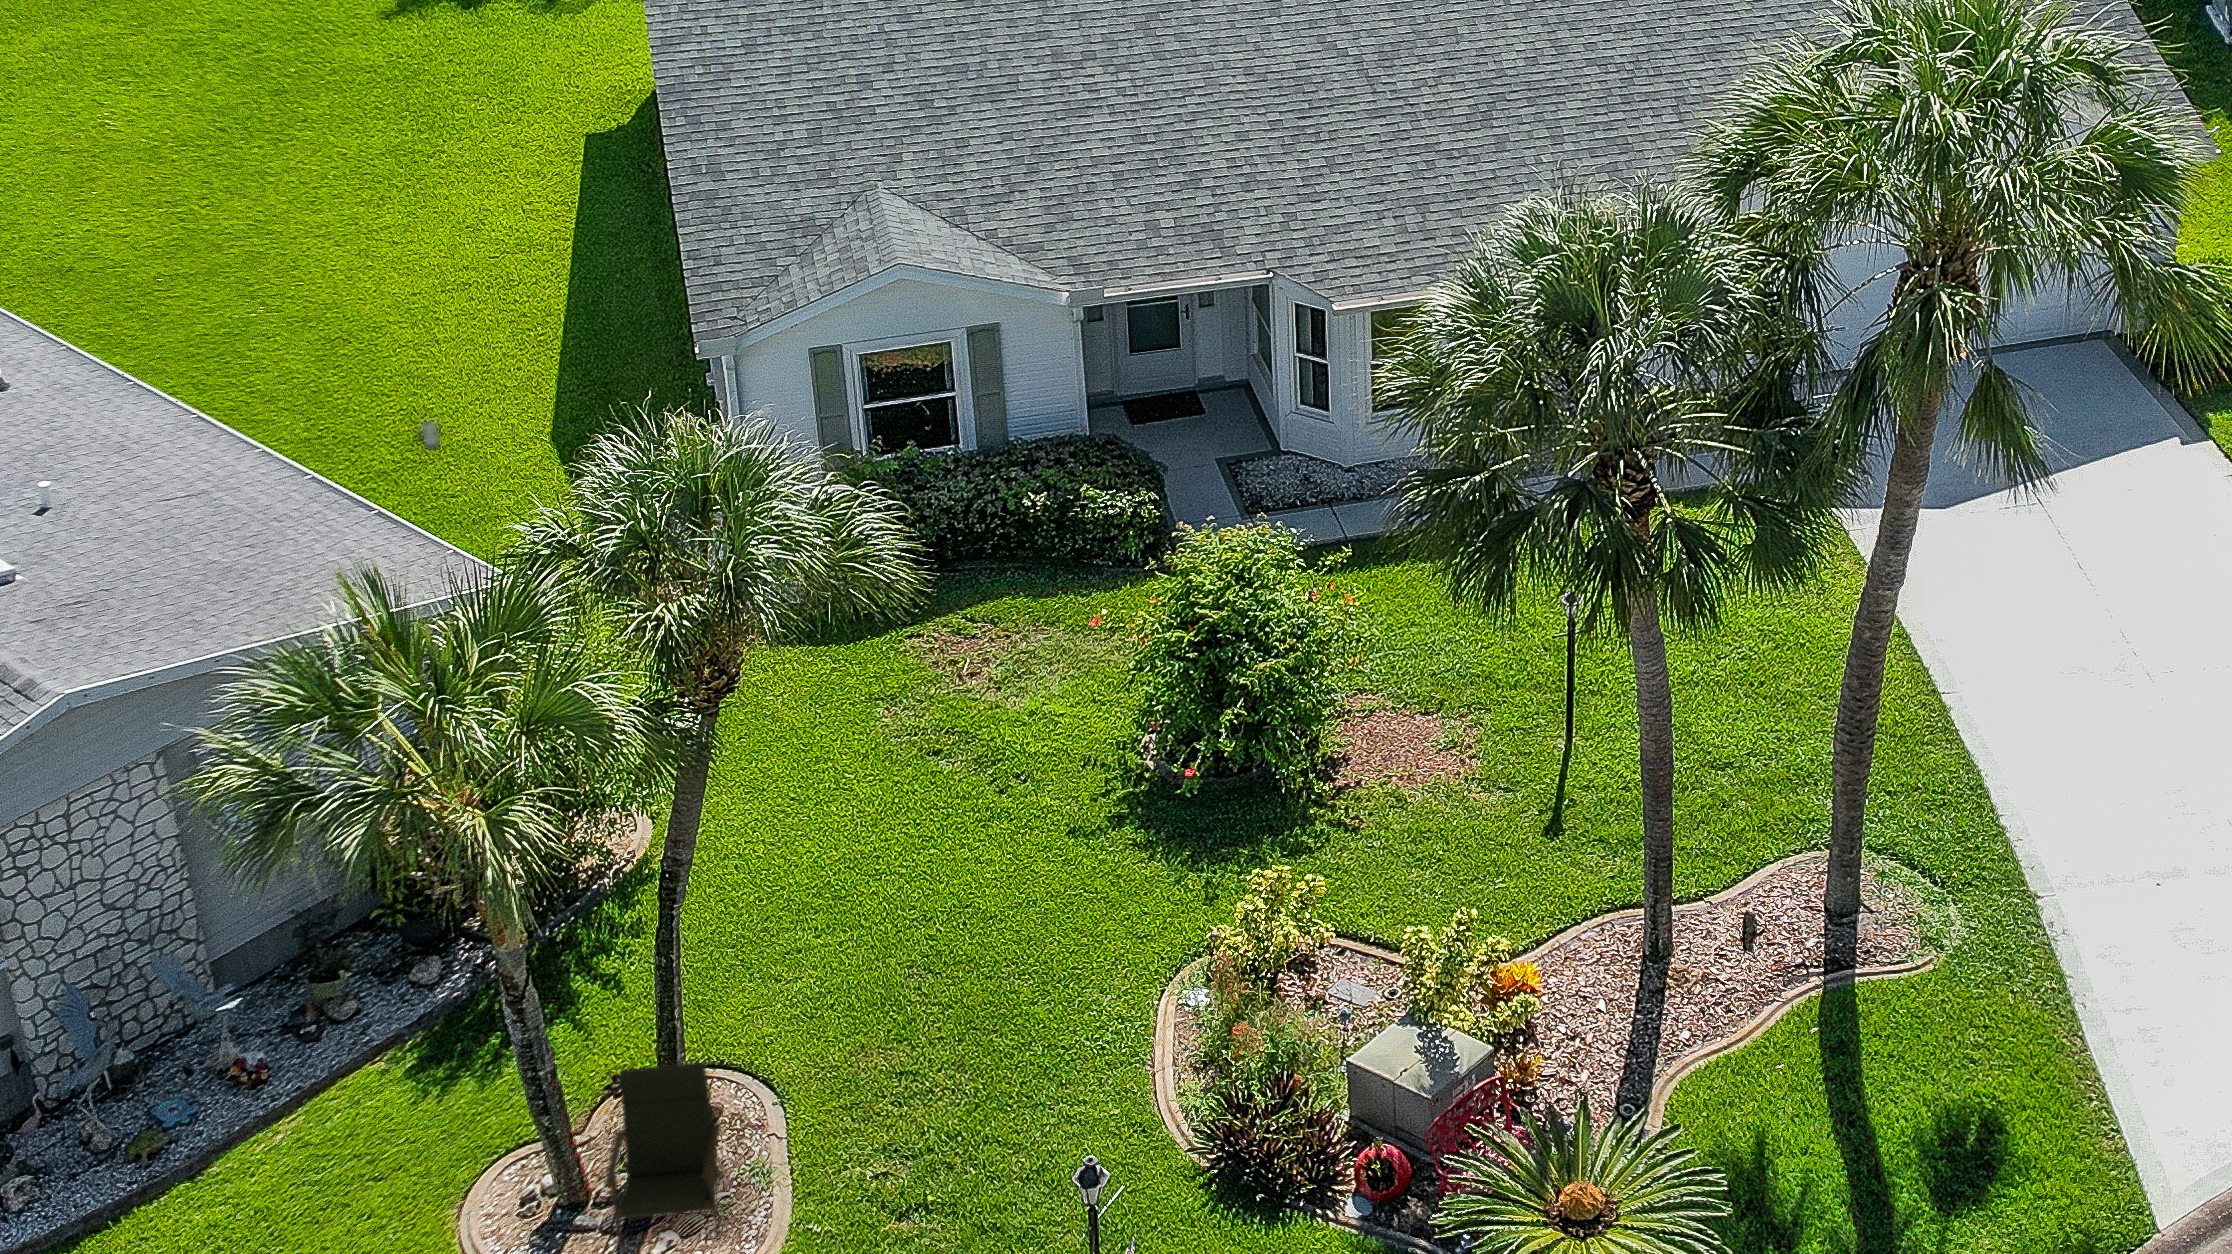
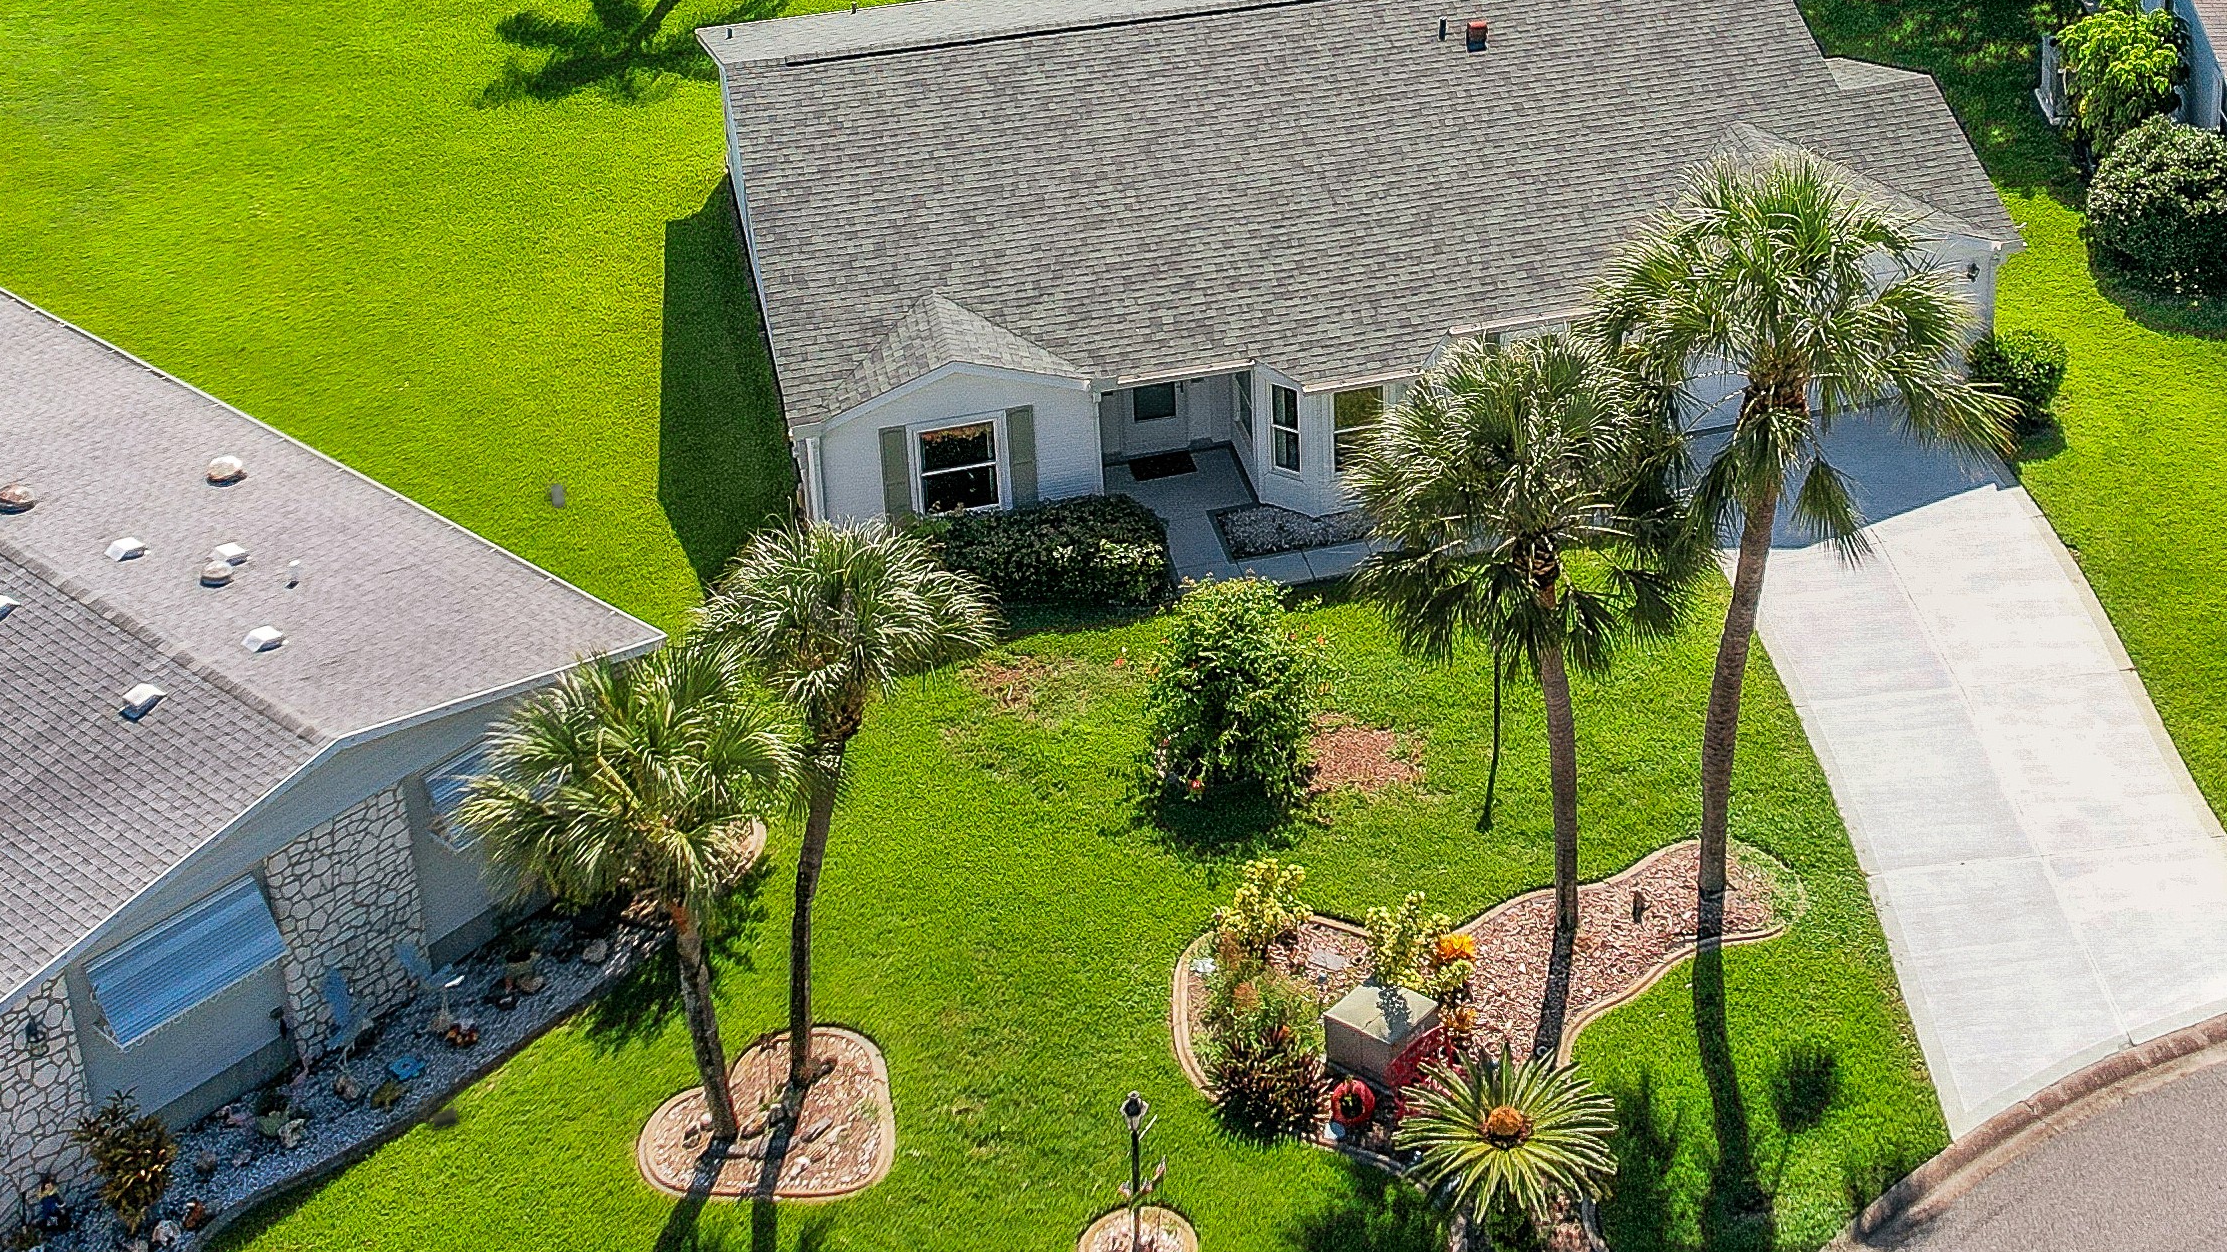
lounge chair: present [604,1063,725,1245] -> none [755,1021,843,1165]
decorative plant: none [179,1149,237,1196] -> present [424,1098,458,1130]

